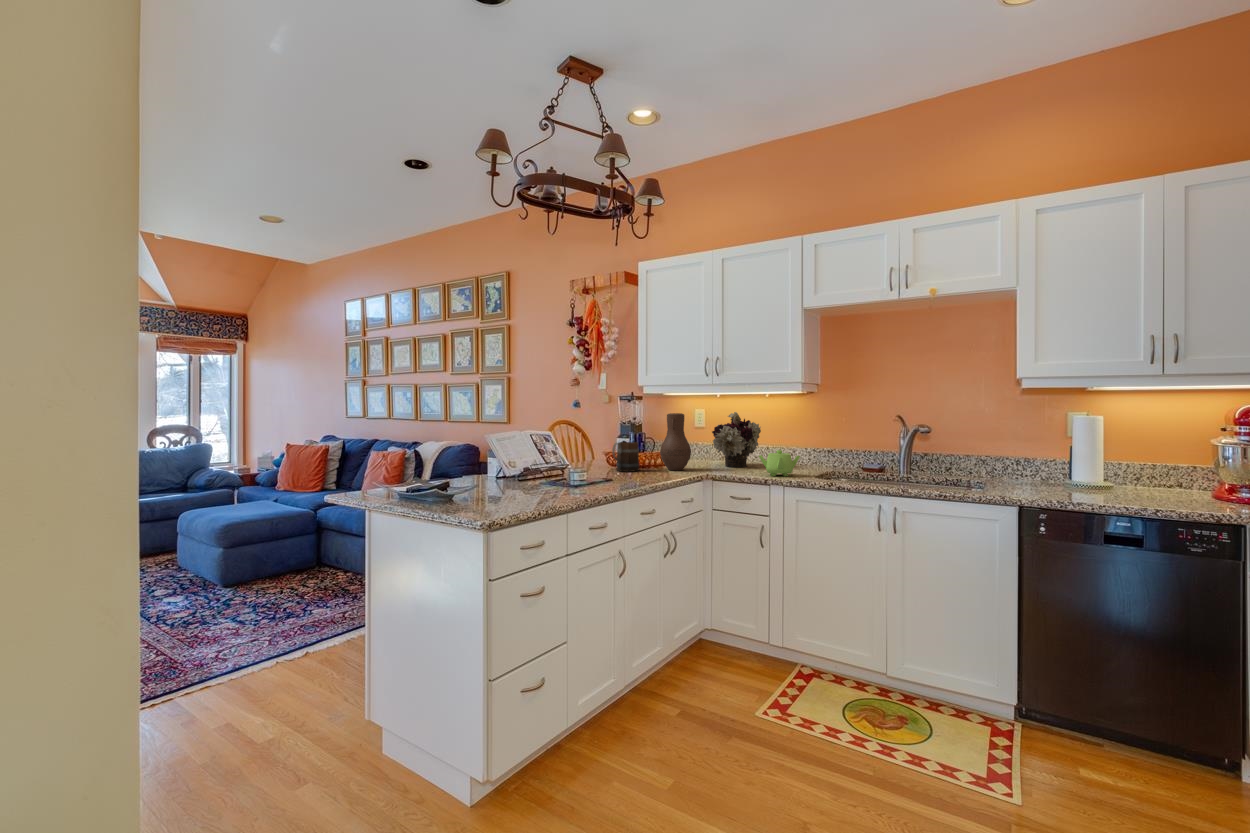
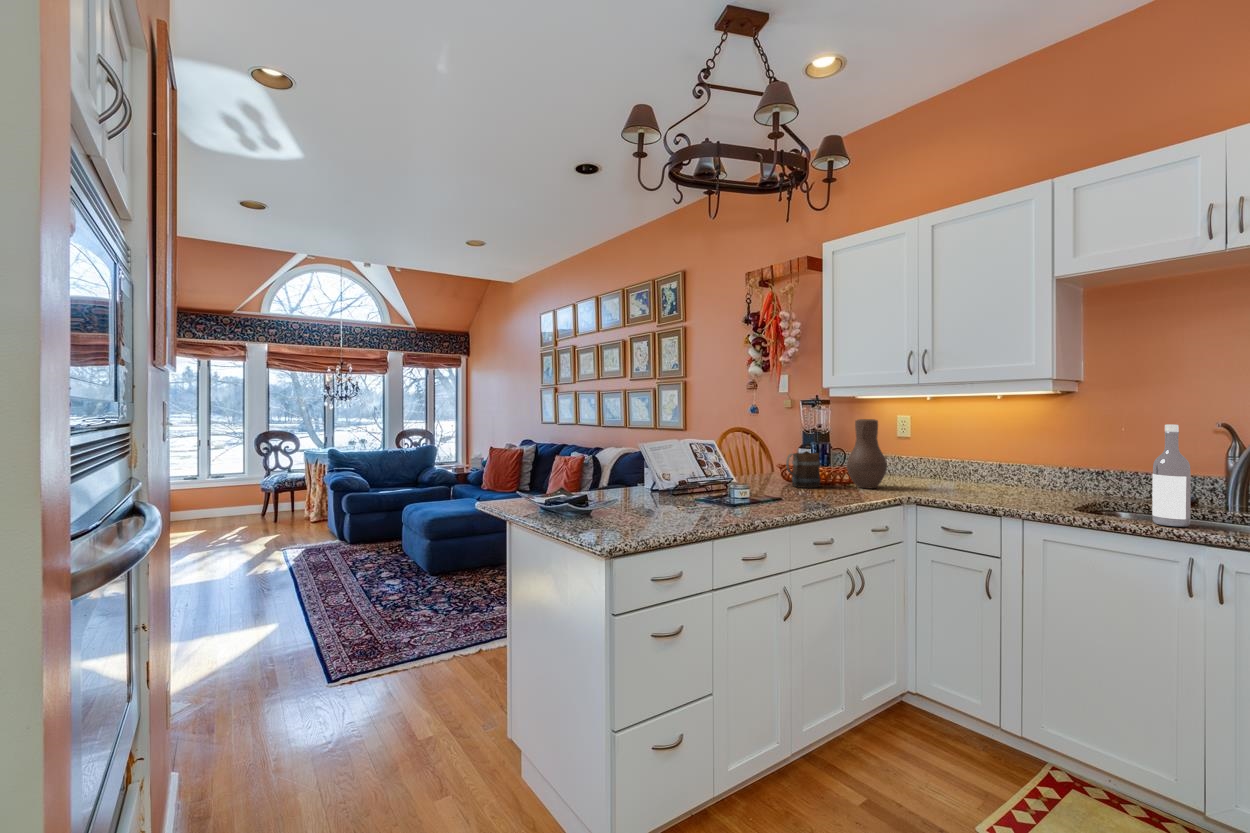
flower arrangement: present [712,412,761,467] -> none [916,417,986,487]
wine bottle: none [862,416,883,486] -> present [1152,425,1191,527]
teapot: present [759,450,800,476] -> none [982,468,1046,503]

